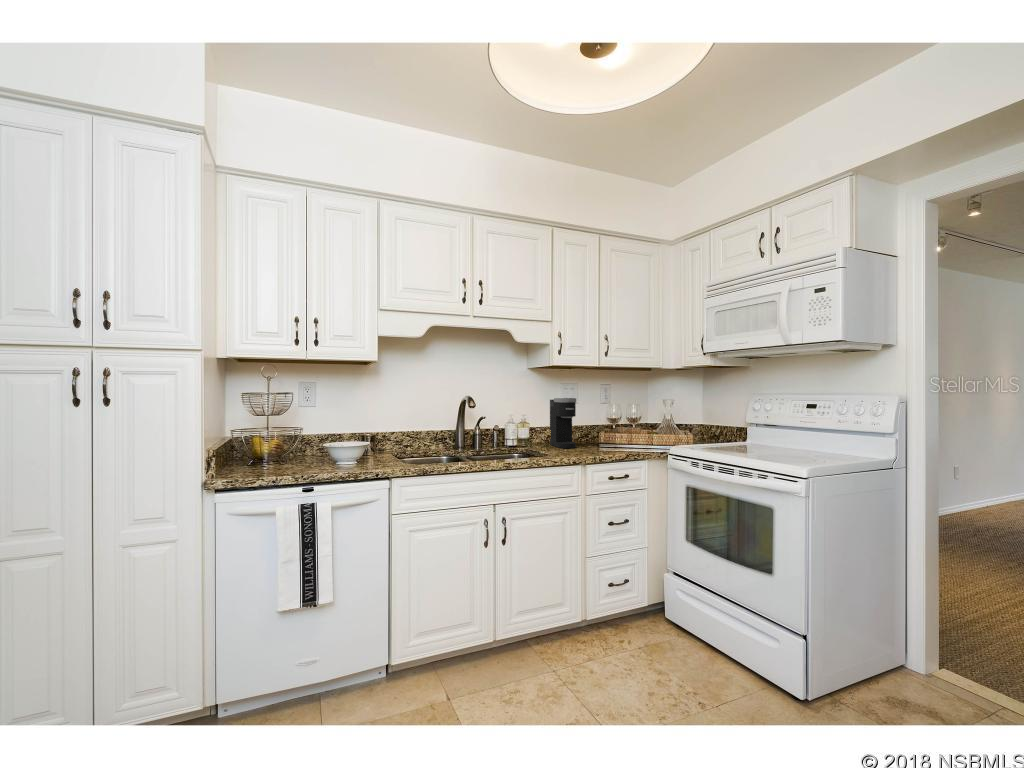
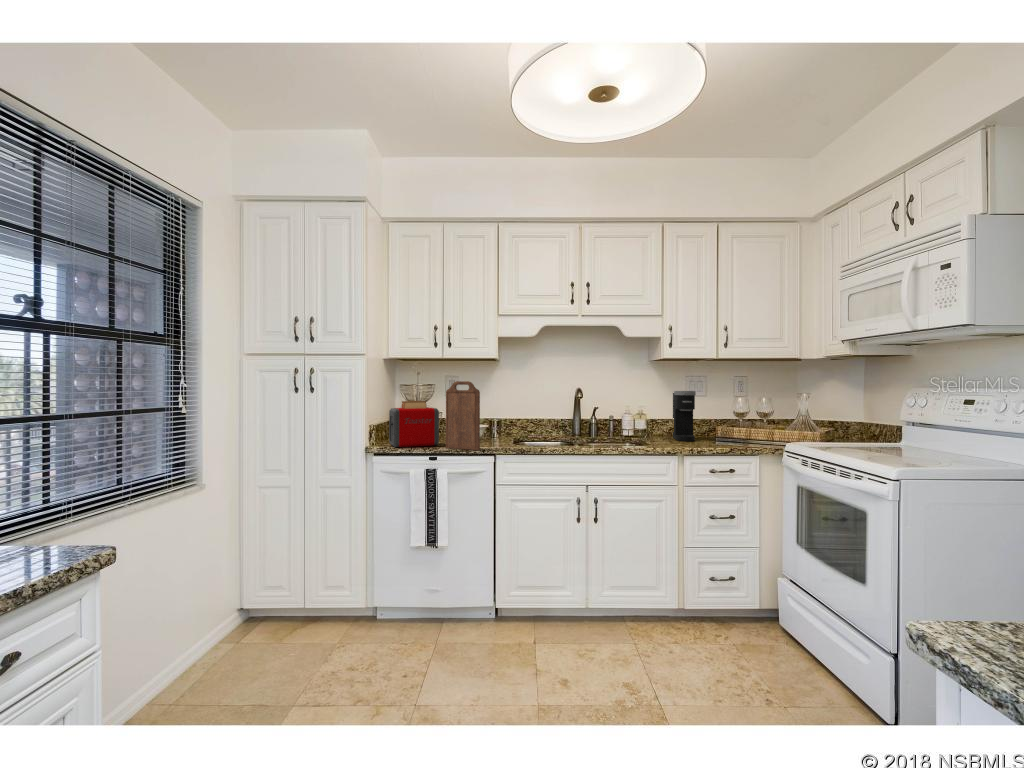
cutting board: none [324,389,373,475] -> present [446,381,480,450]
toaster: none [234,414,309,478] -> present [389,401,439,447]

